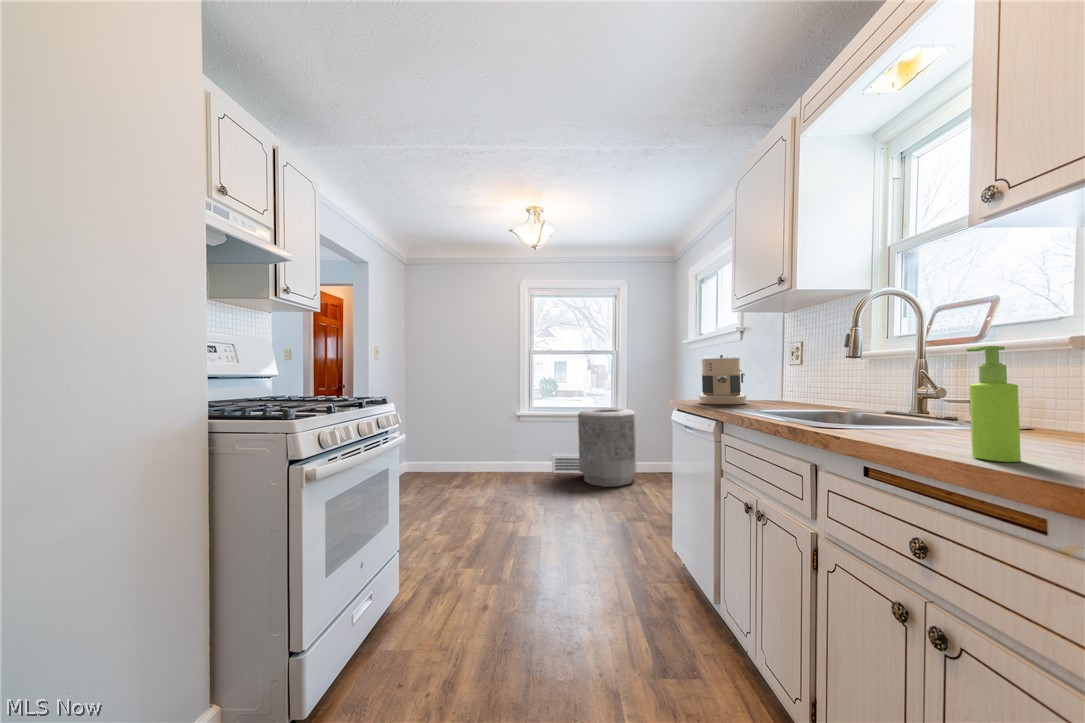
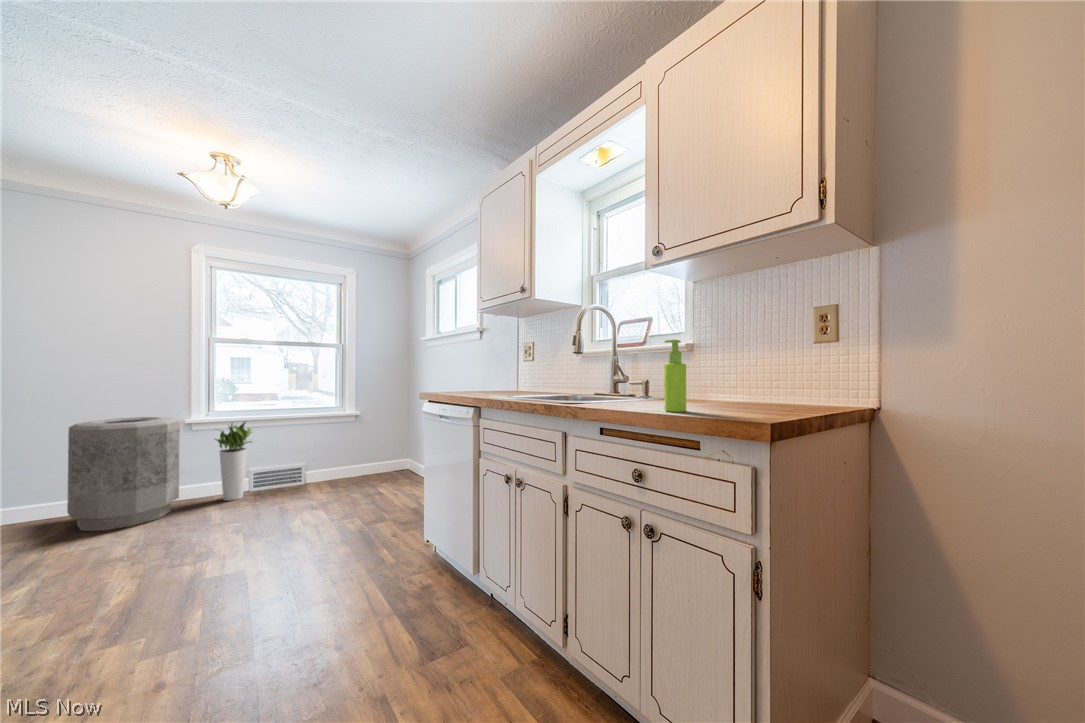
coffee maker: present [699,355,747,404] -> none [452,349,493,394]
trash can: present [578,408,637,487] -> present [67,417,180,531]
planter: none [520,415,549,478] -> present [215,422,252,501]

